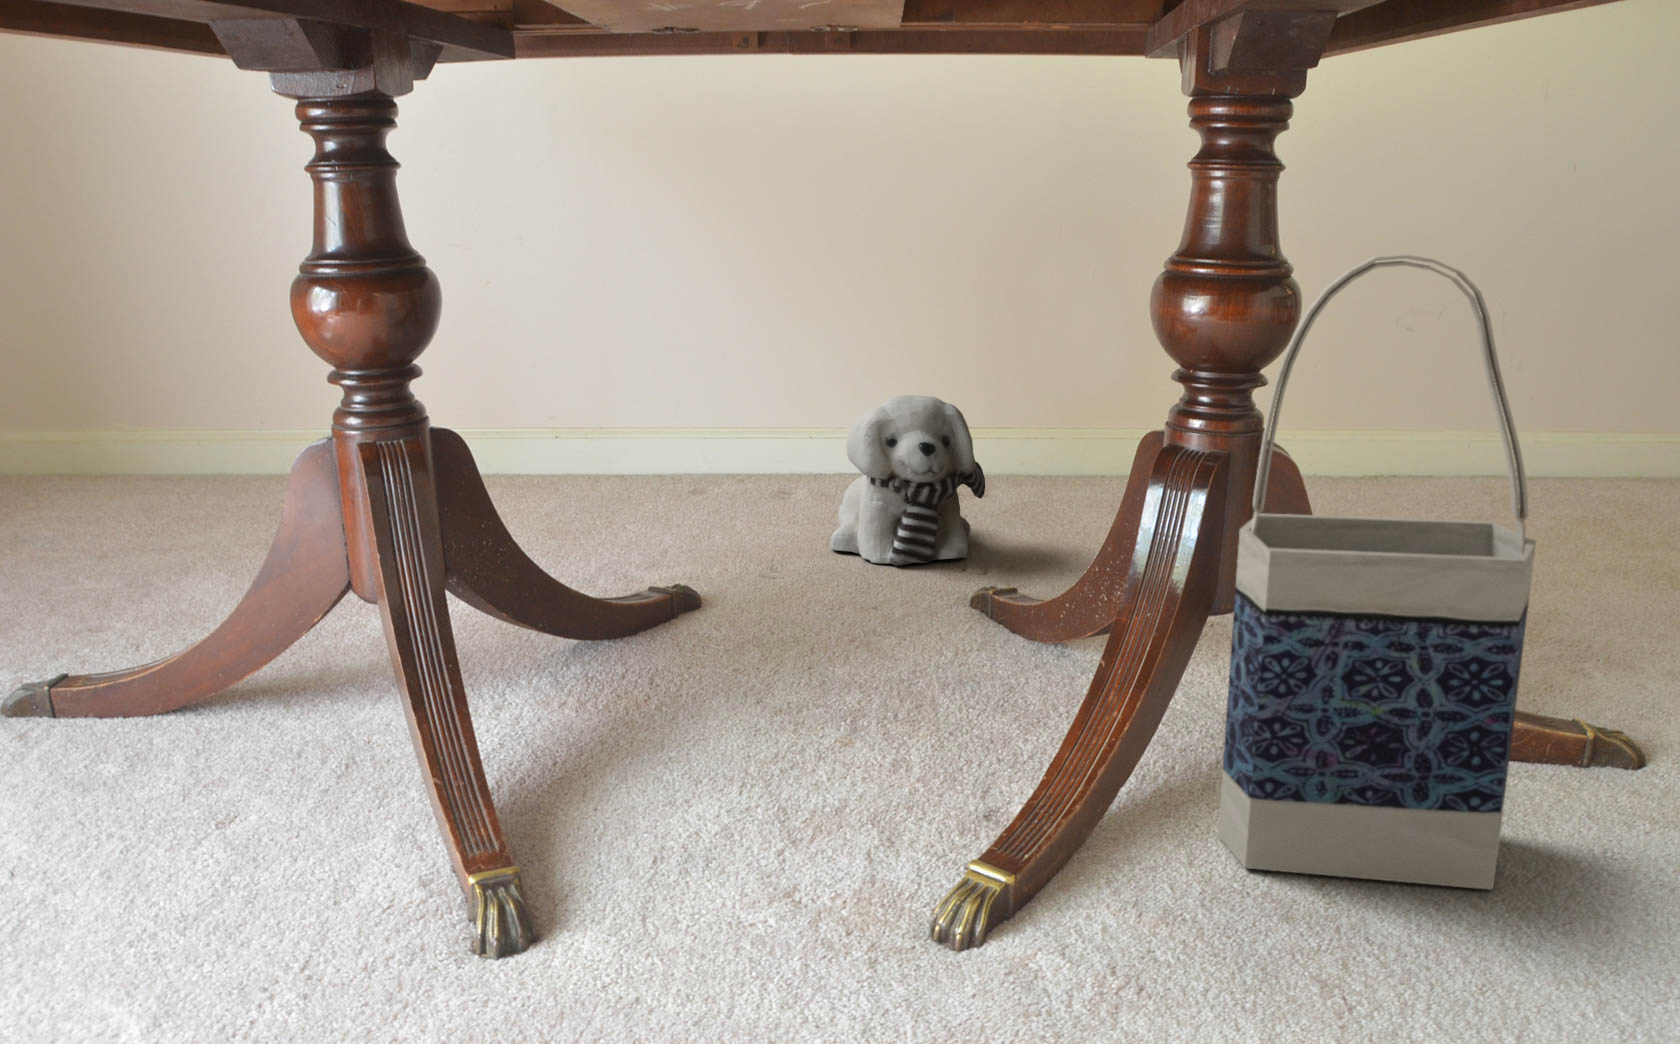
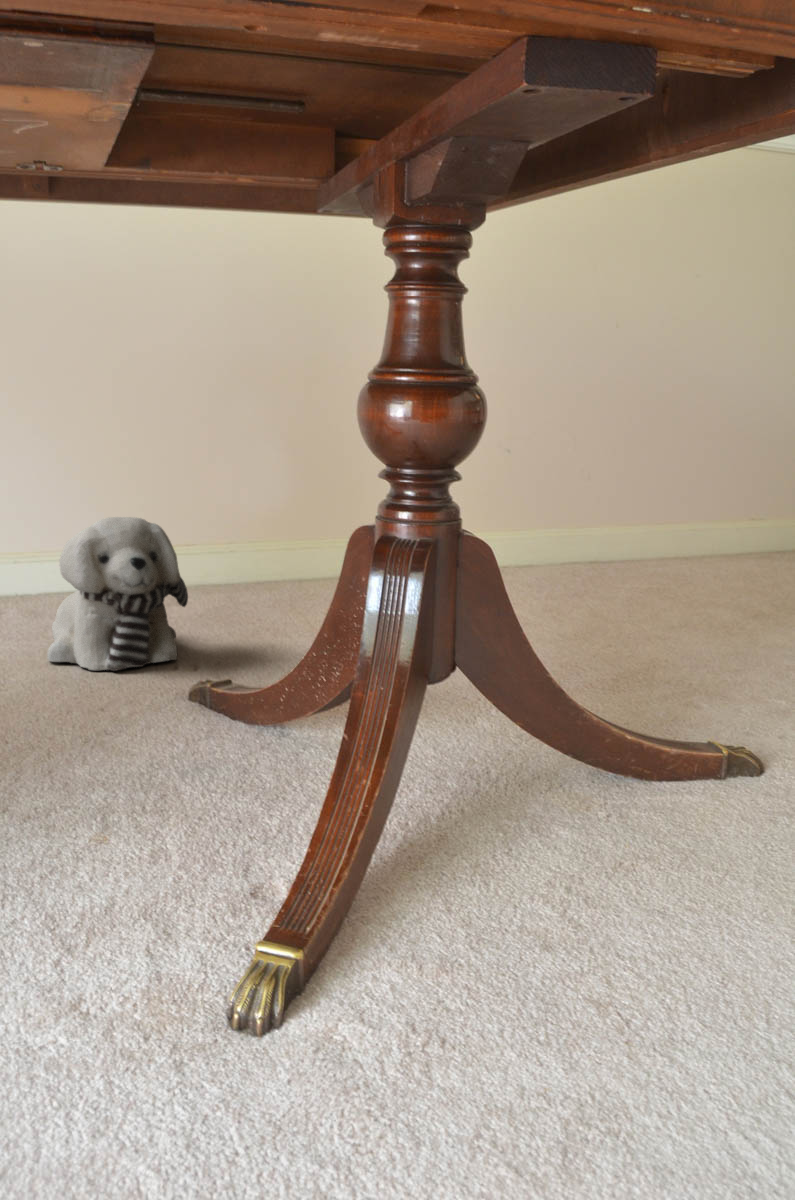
bag: present [1218,254,1536,890] -> none [464,354,711,906]

